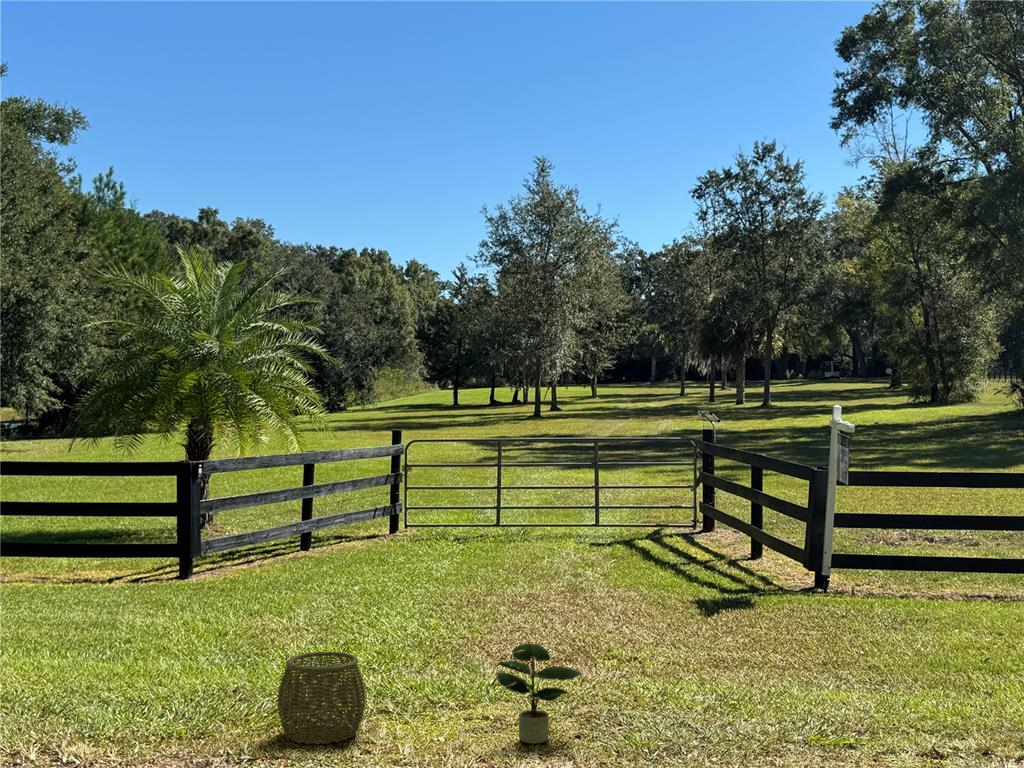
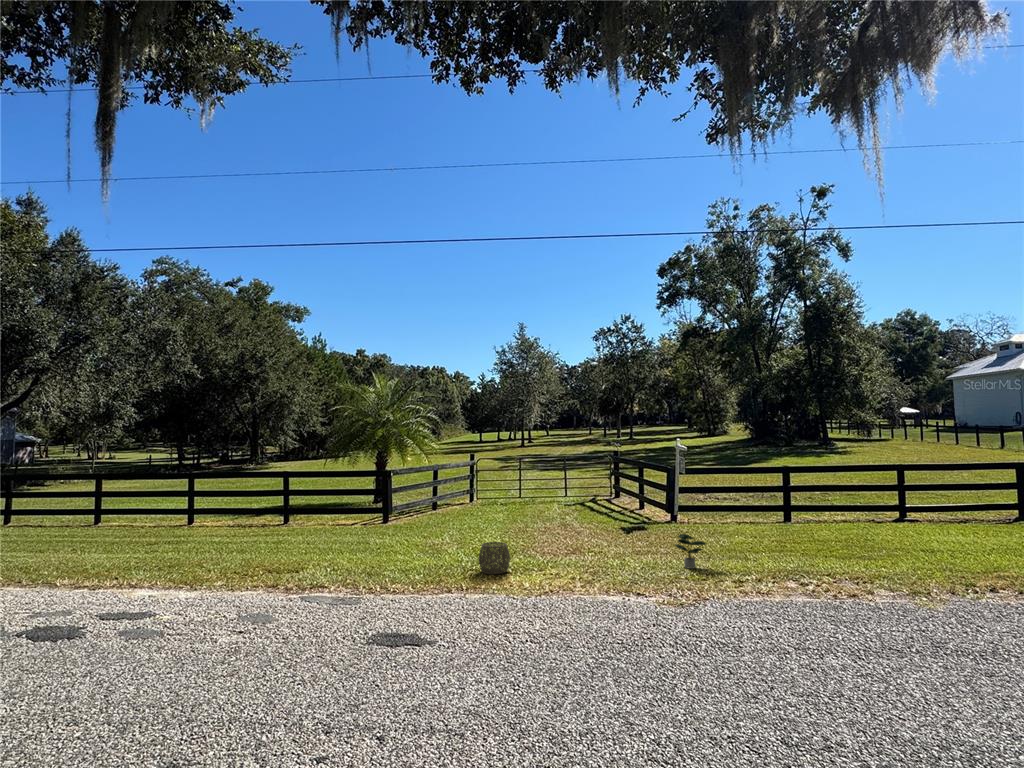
potted plant: present [496,643,582,744] -> present [675,534,706,569]

